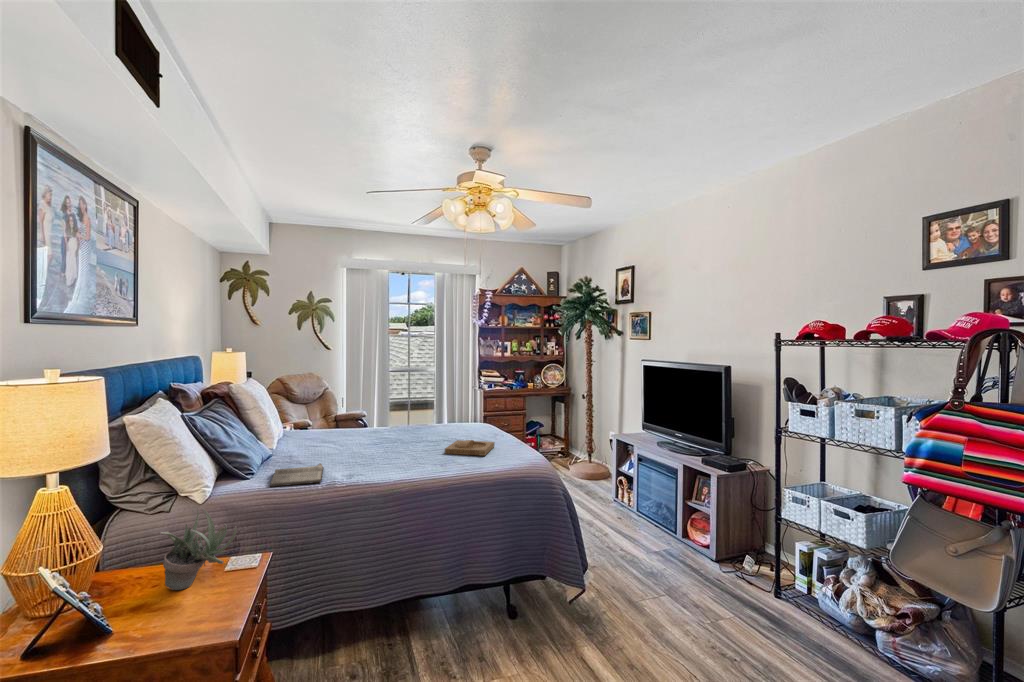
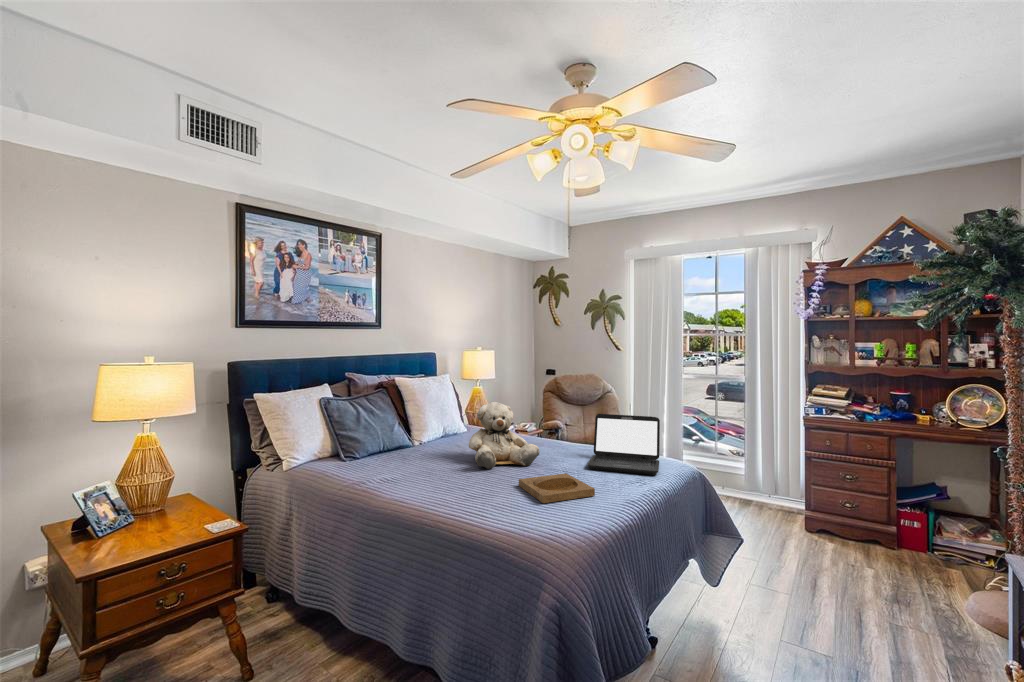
teddy bear: none [360,396,419,452] -> present [469,401,540,469]
laptop: none [431,396,491,437] -> present [587,414,660,475]
diary: present [270,463,324,487] -> none [326,457,399,479]
succulent plant: present [160,508,237,590] -> none [146,470,197,529]

